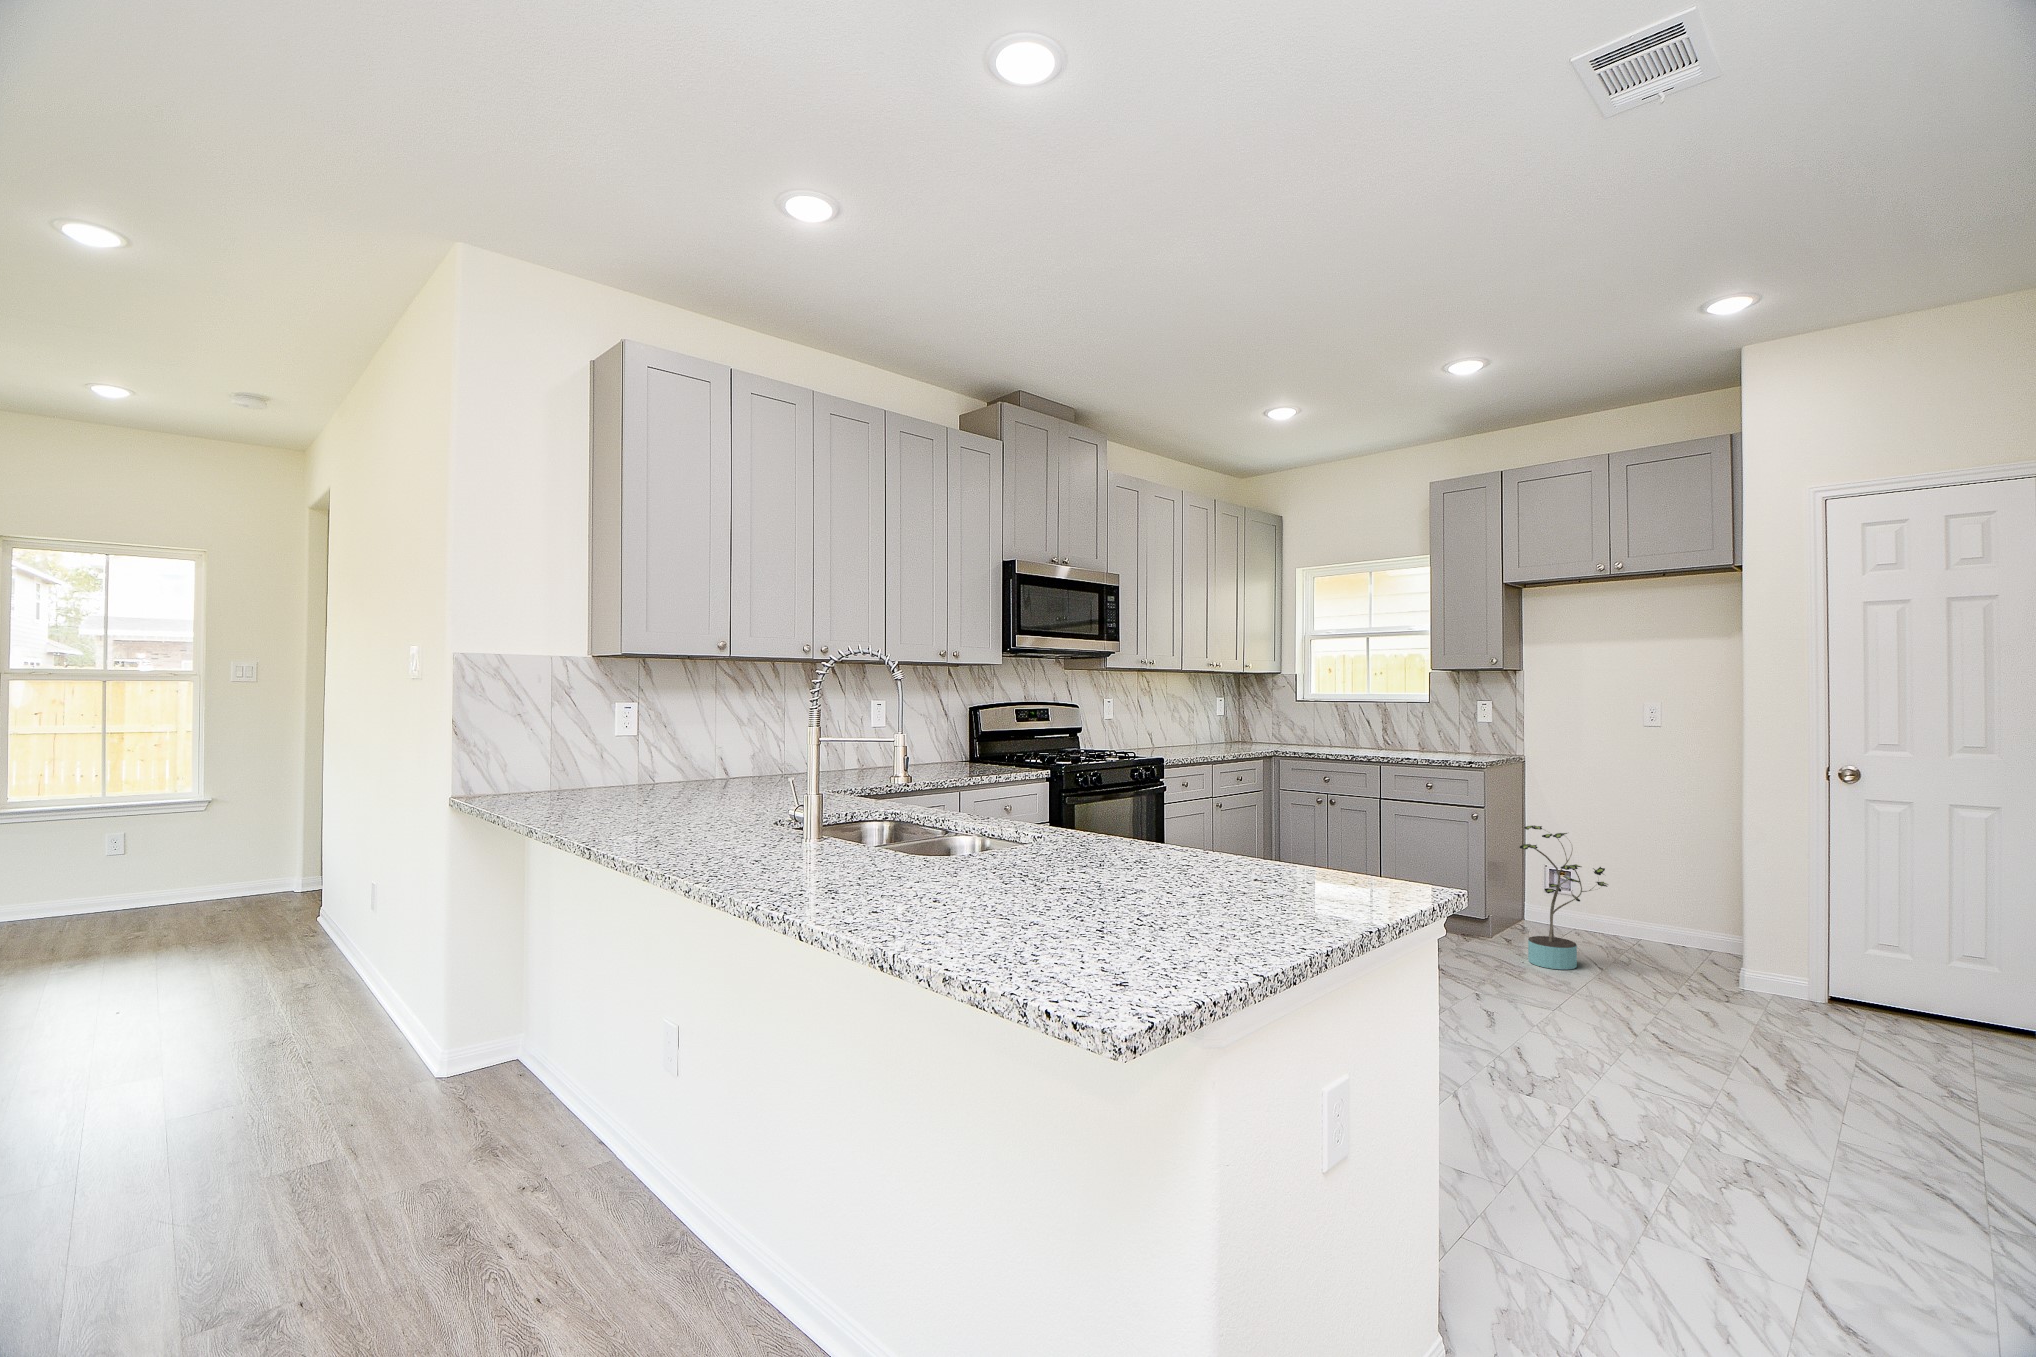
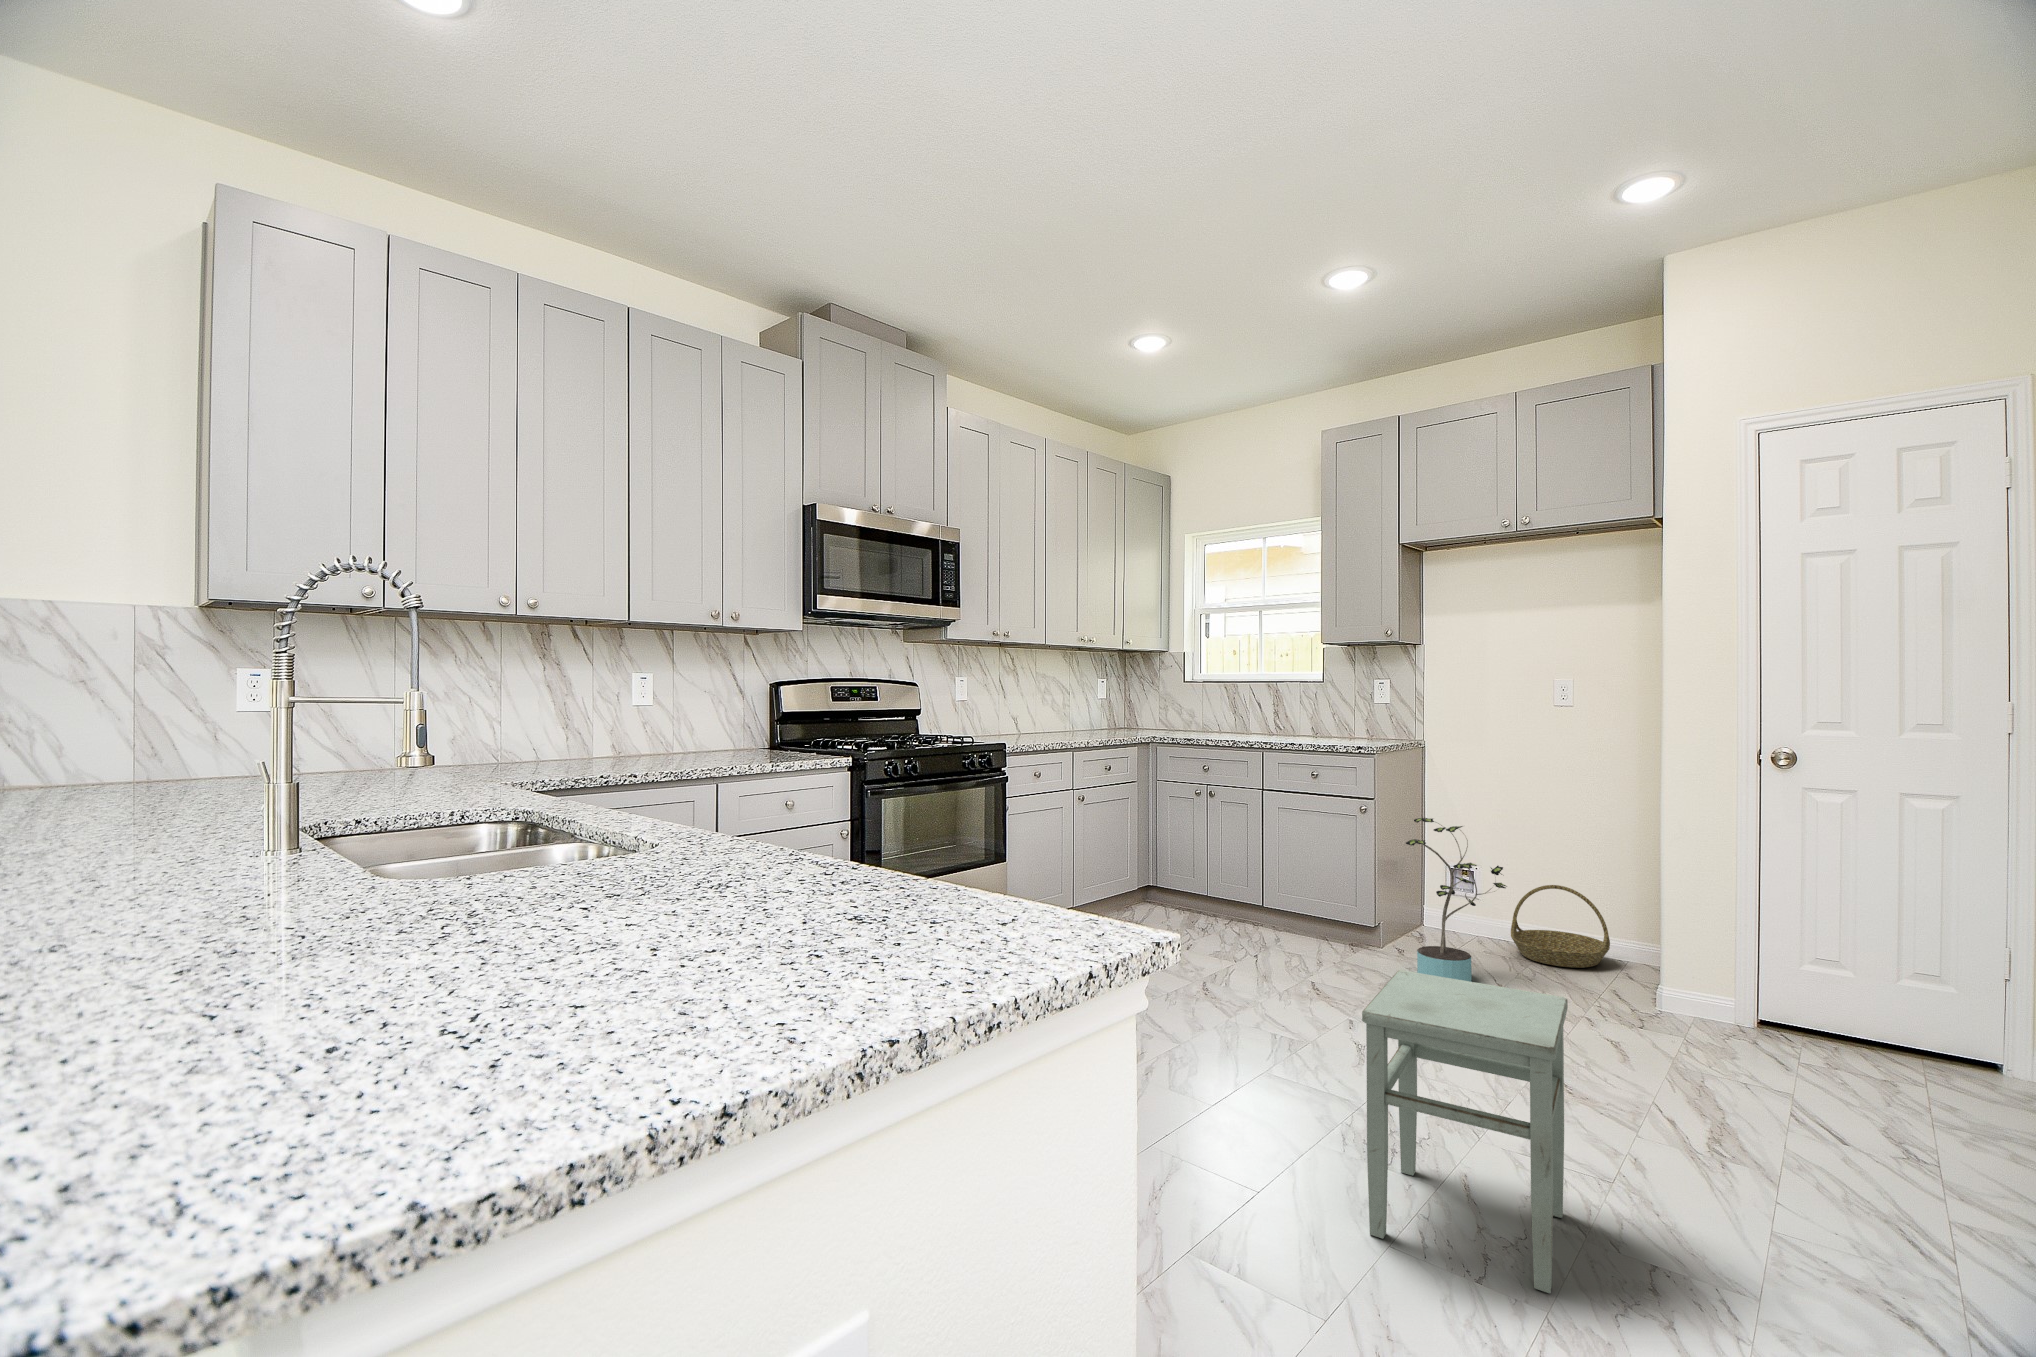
basket: none [1608,885,1698,956] -> present [1511,885,1610,968]
stool: none [1523,945,1678,1173] -> present [1362,970,1568,1293]

